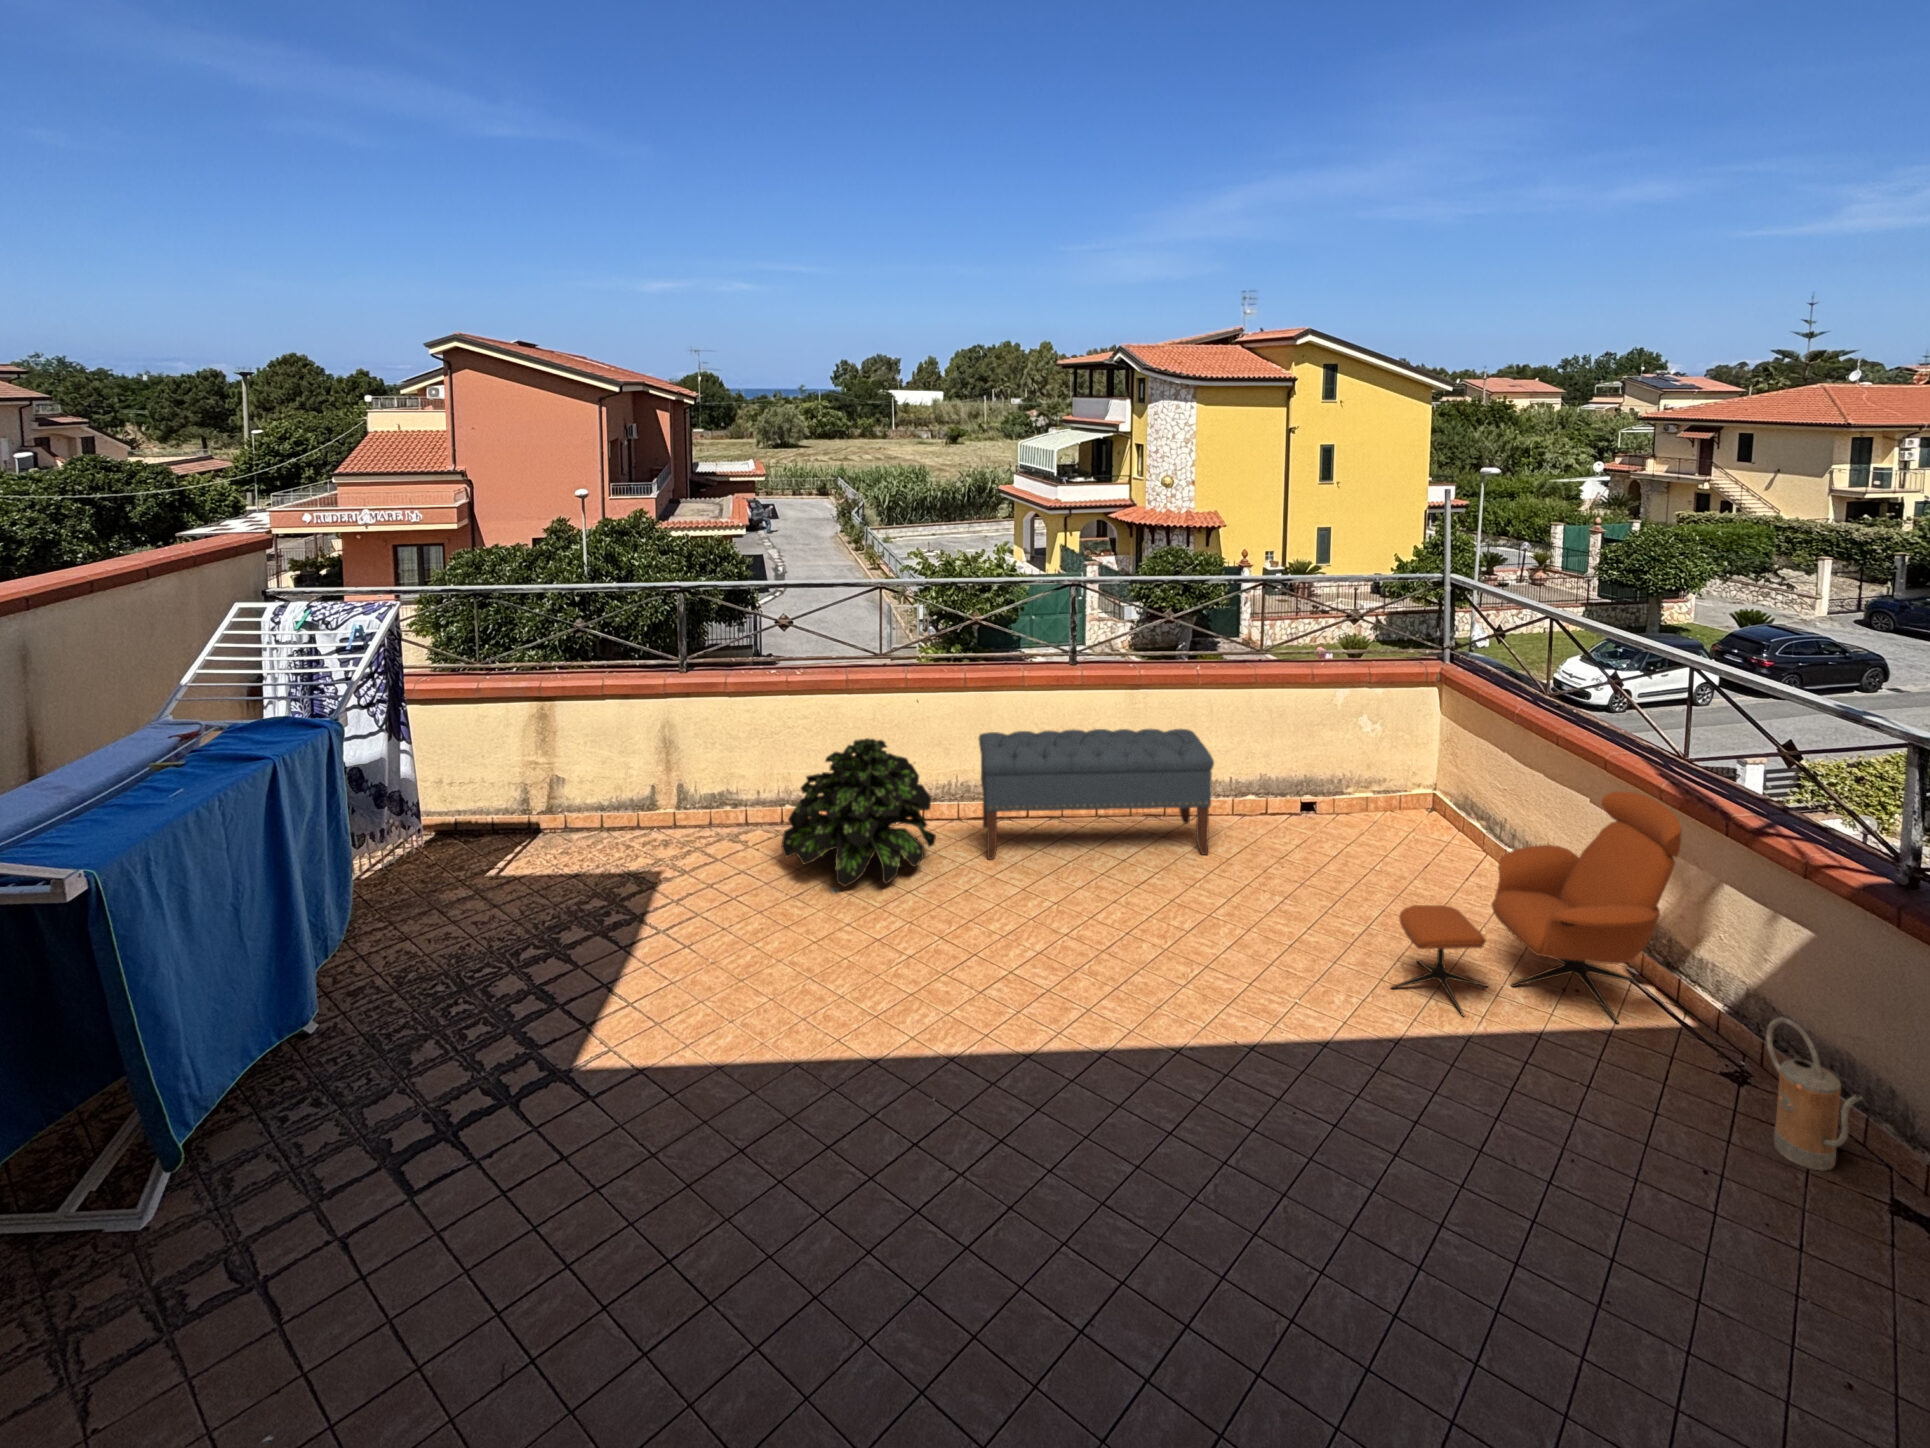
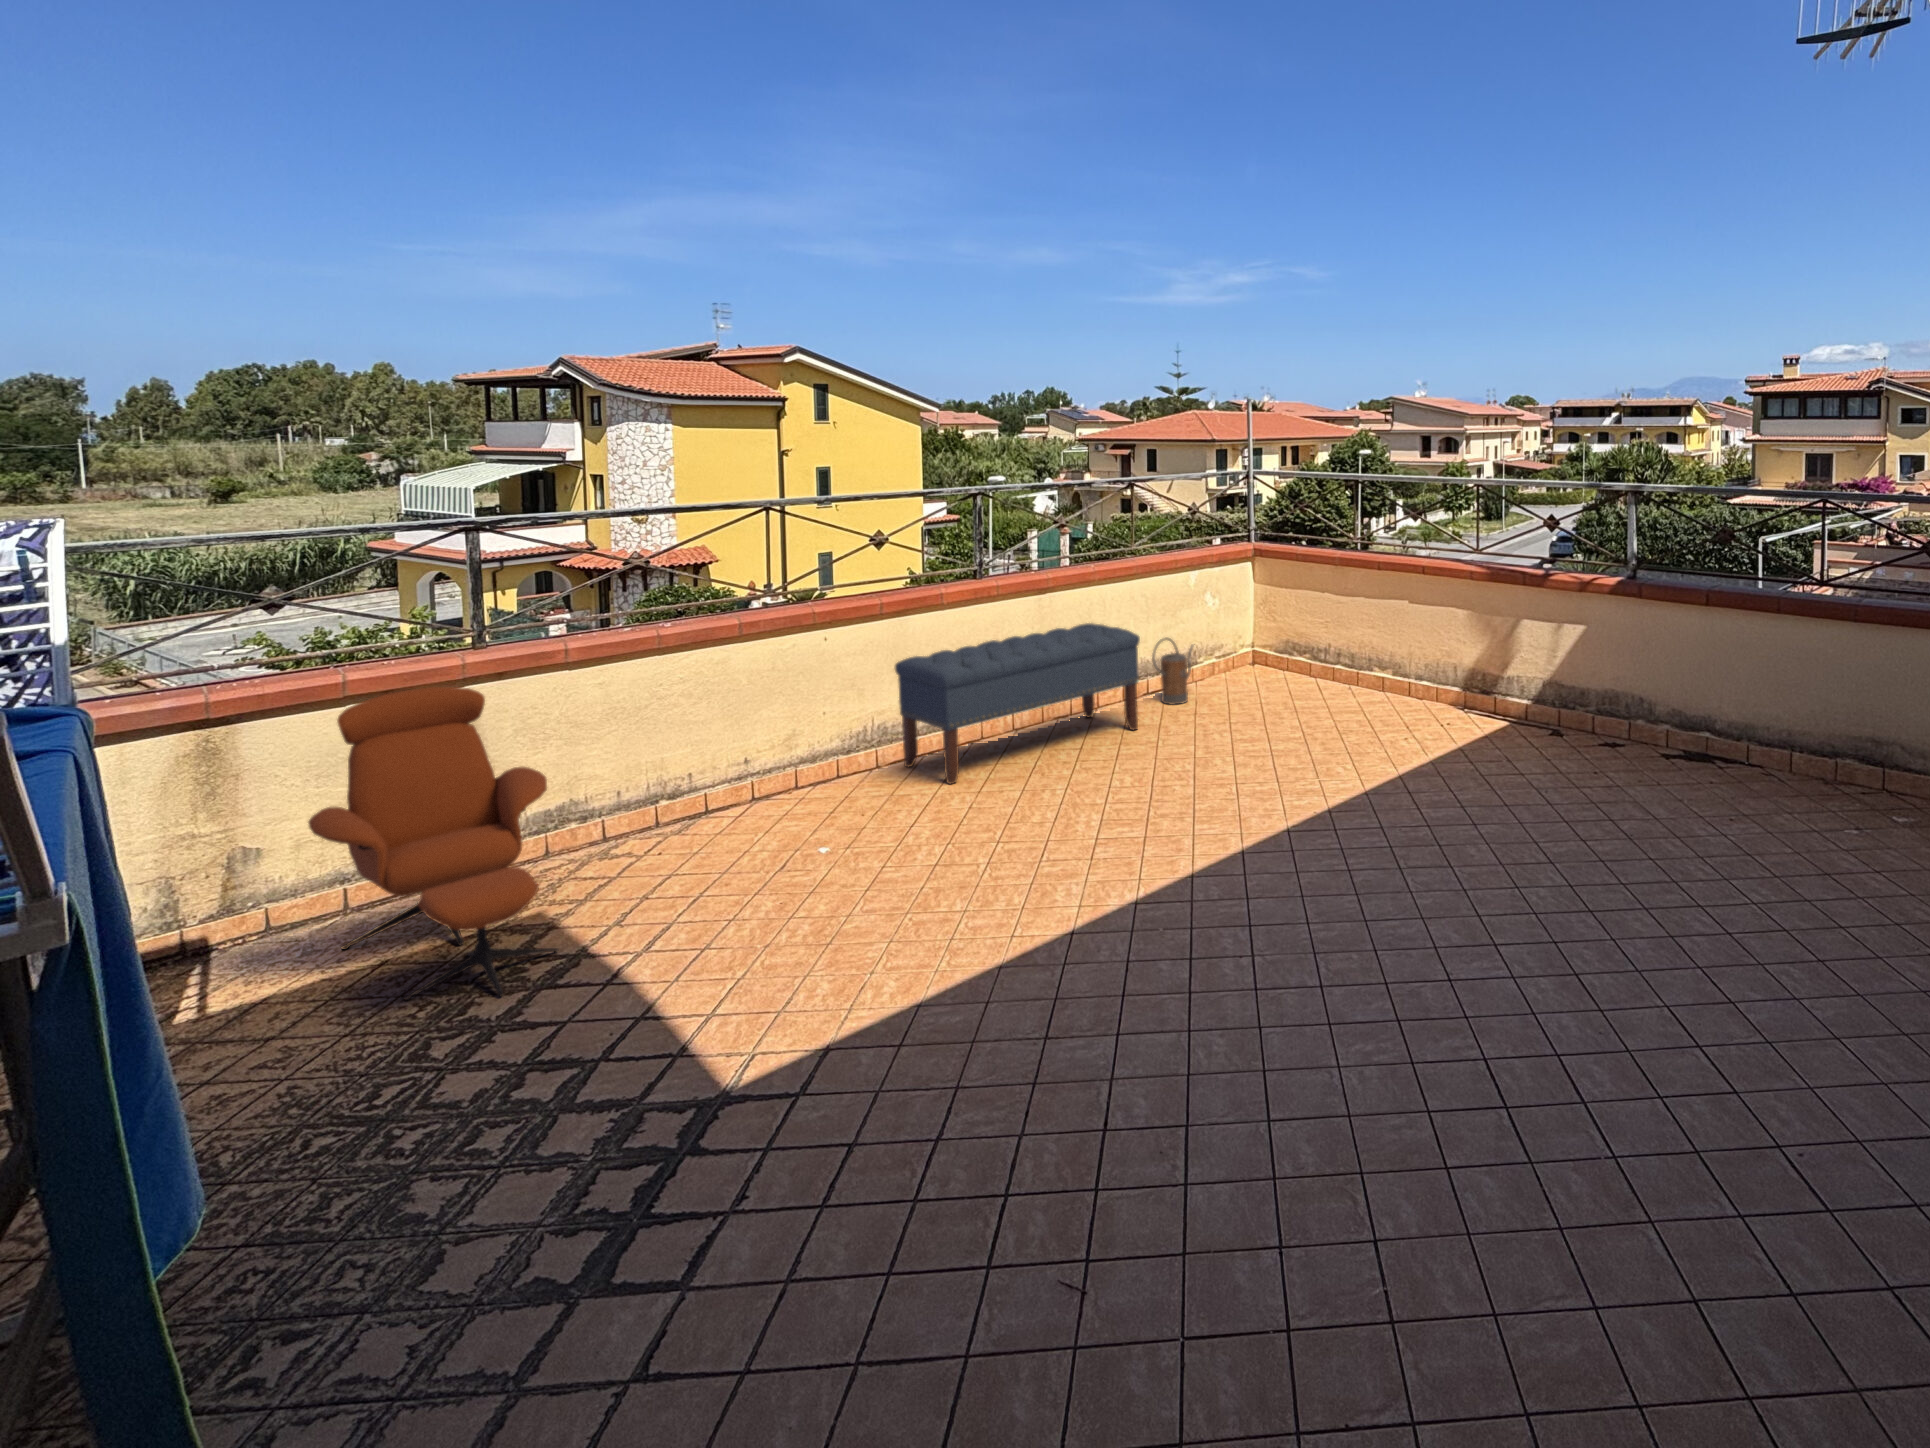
potted plant: present [781,738,936,887] -> none [714,671,903,842]
lounge chair: present [1391,792,1681,1023] -> present [308,687,558,1000]
watering can: present [1766,1017,1861,1170] -> present [1152,638,1193,704]

